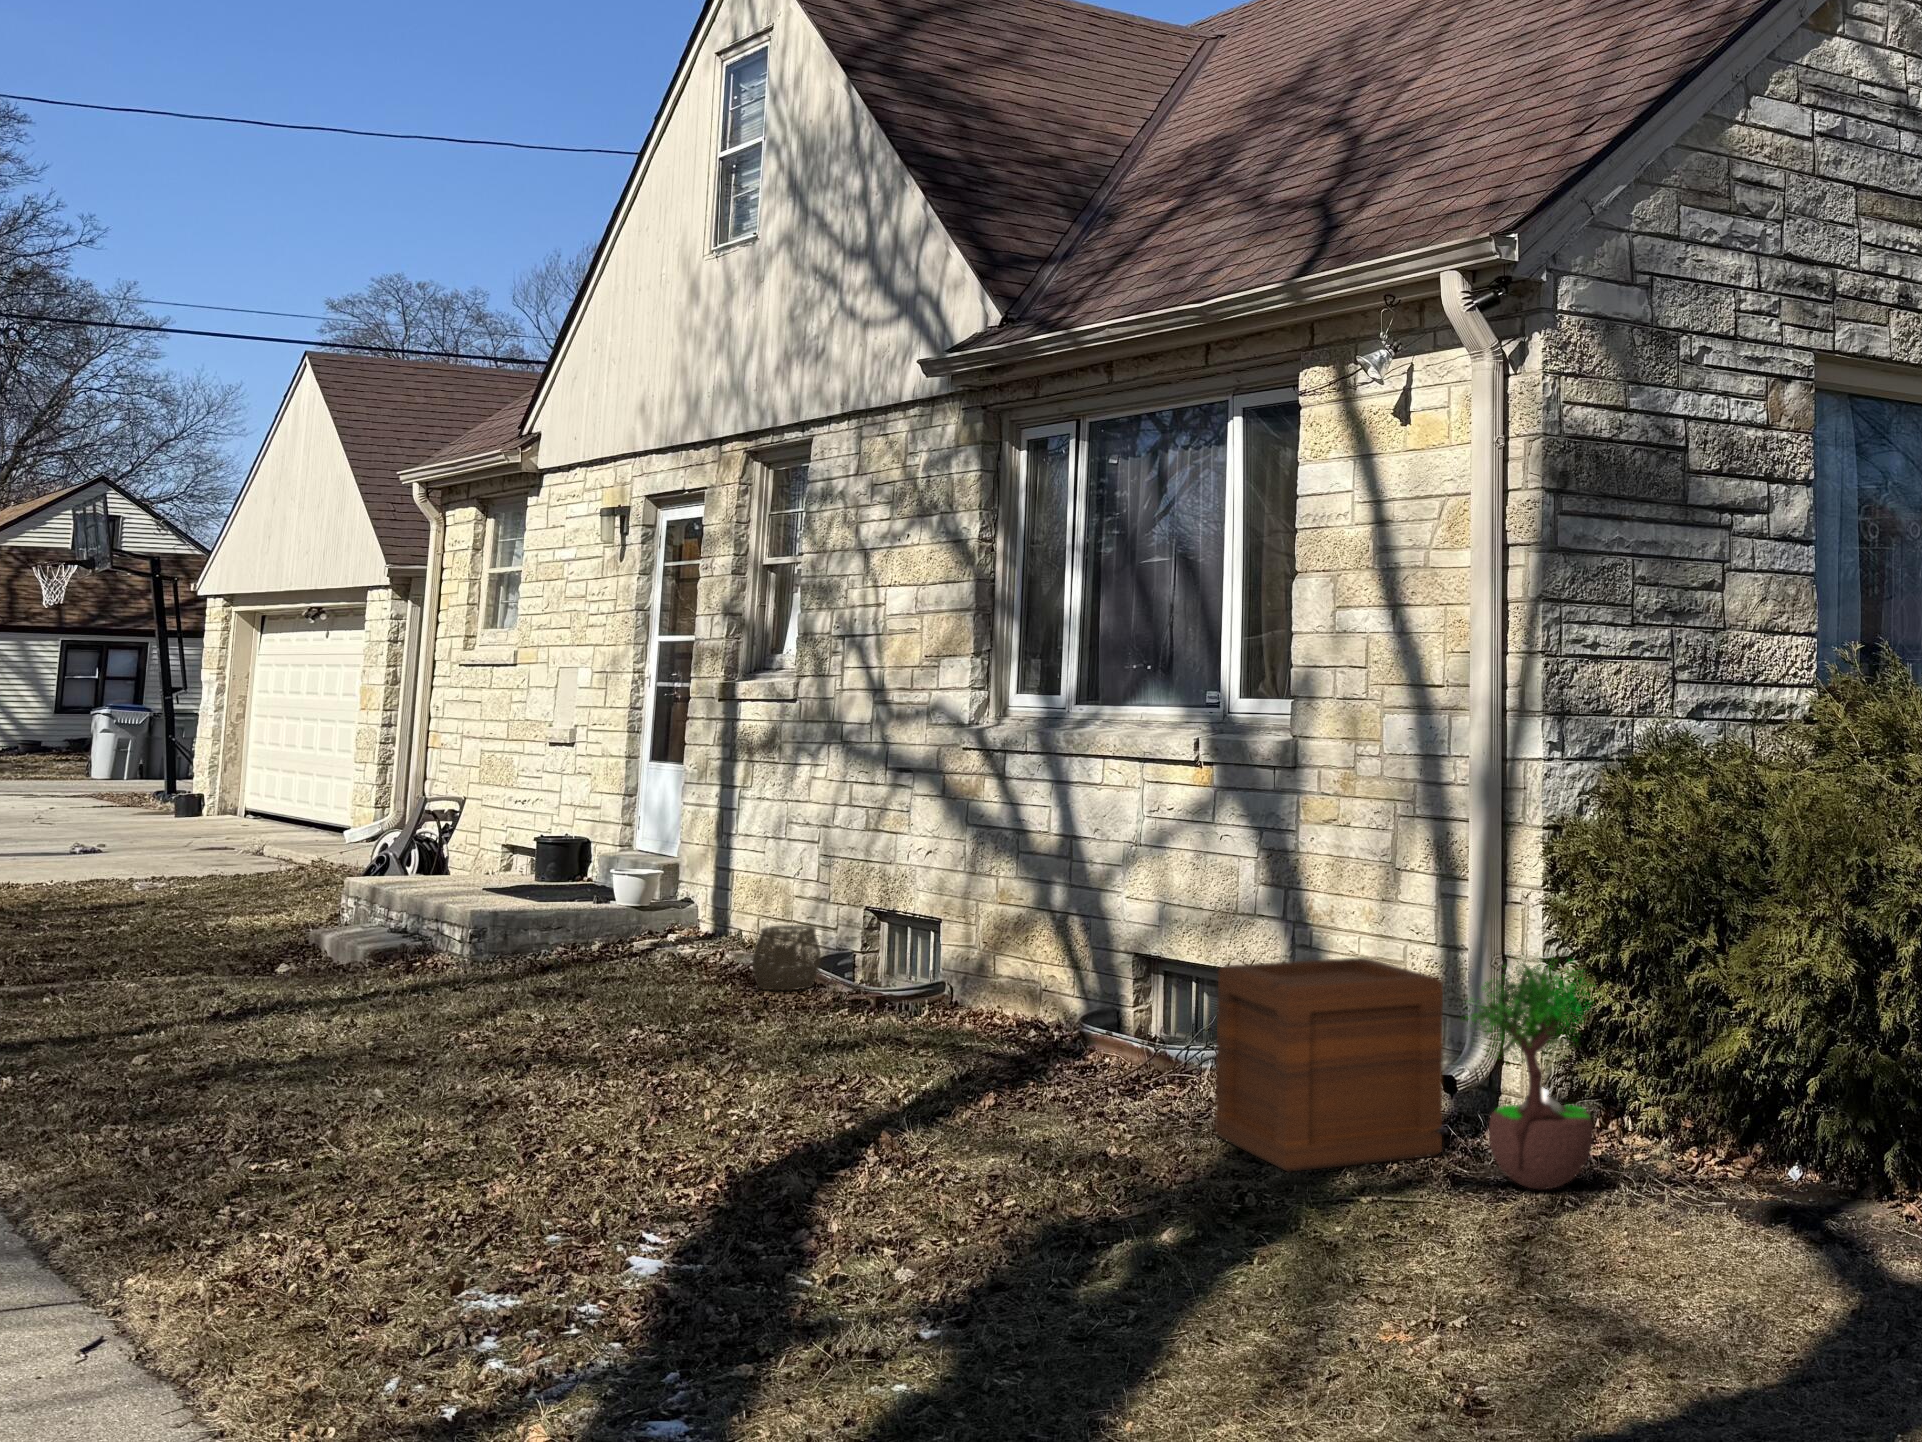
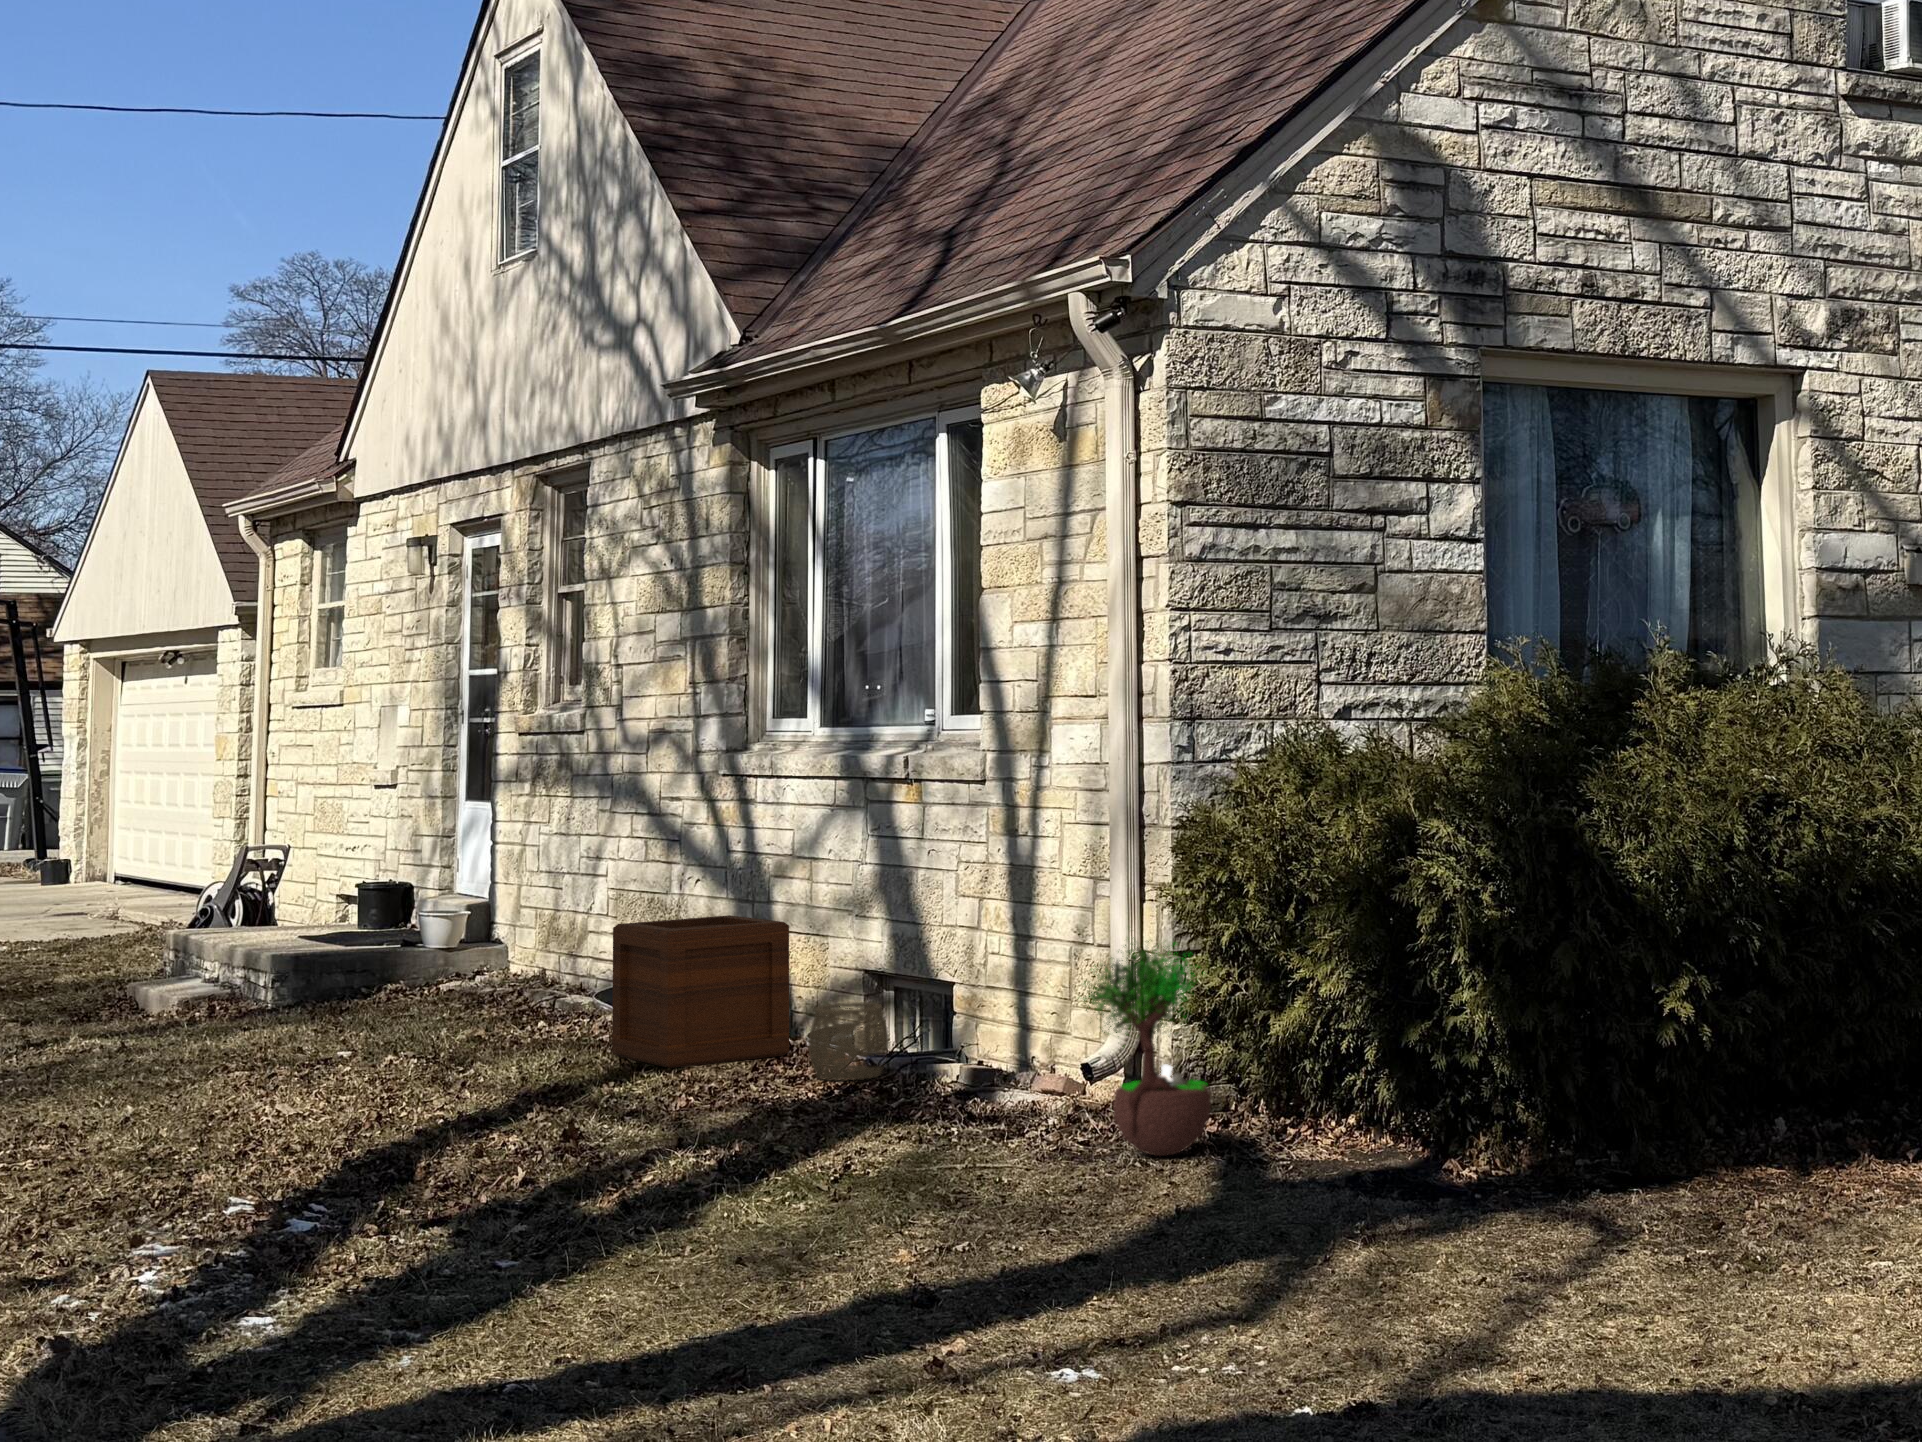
woven basket: present [752,925,820,991] -> present [808,1002,889,1081]
wooden crate: present [1215,957,1443,1172] -> present [612,915,789,1068]

